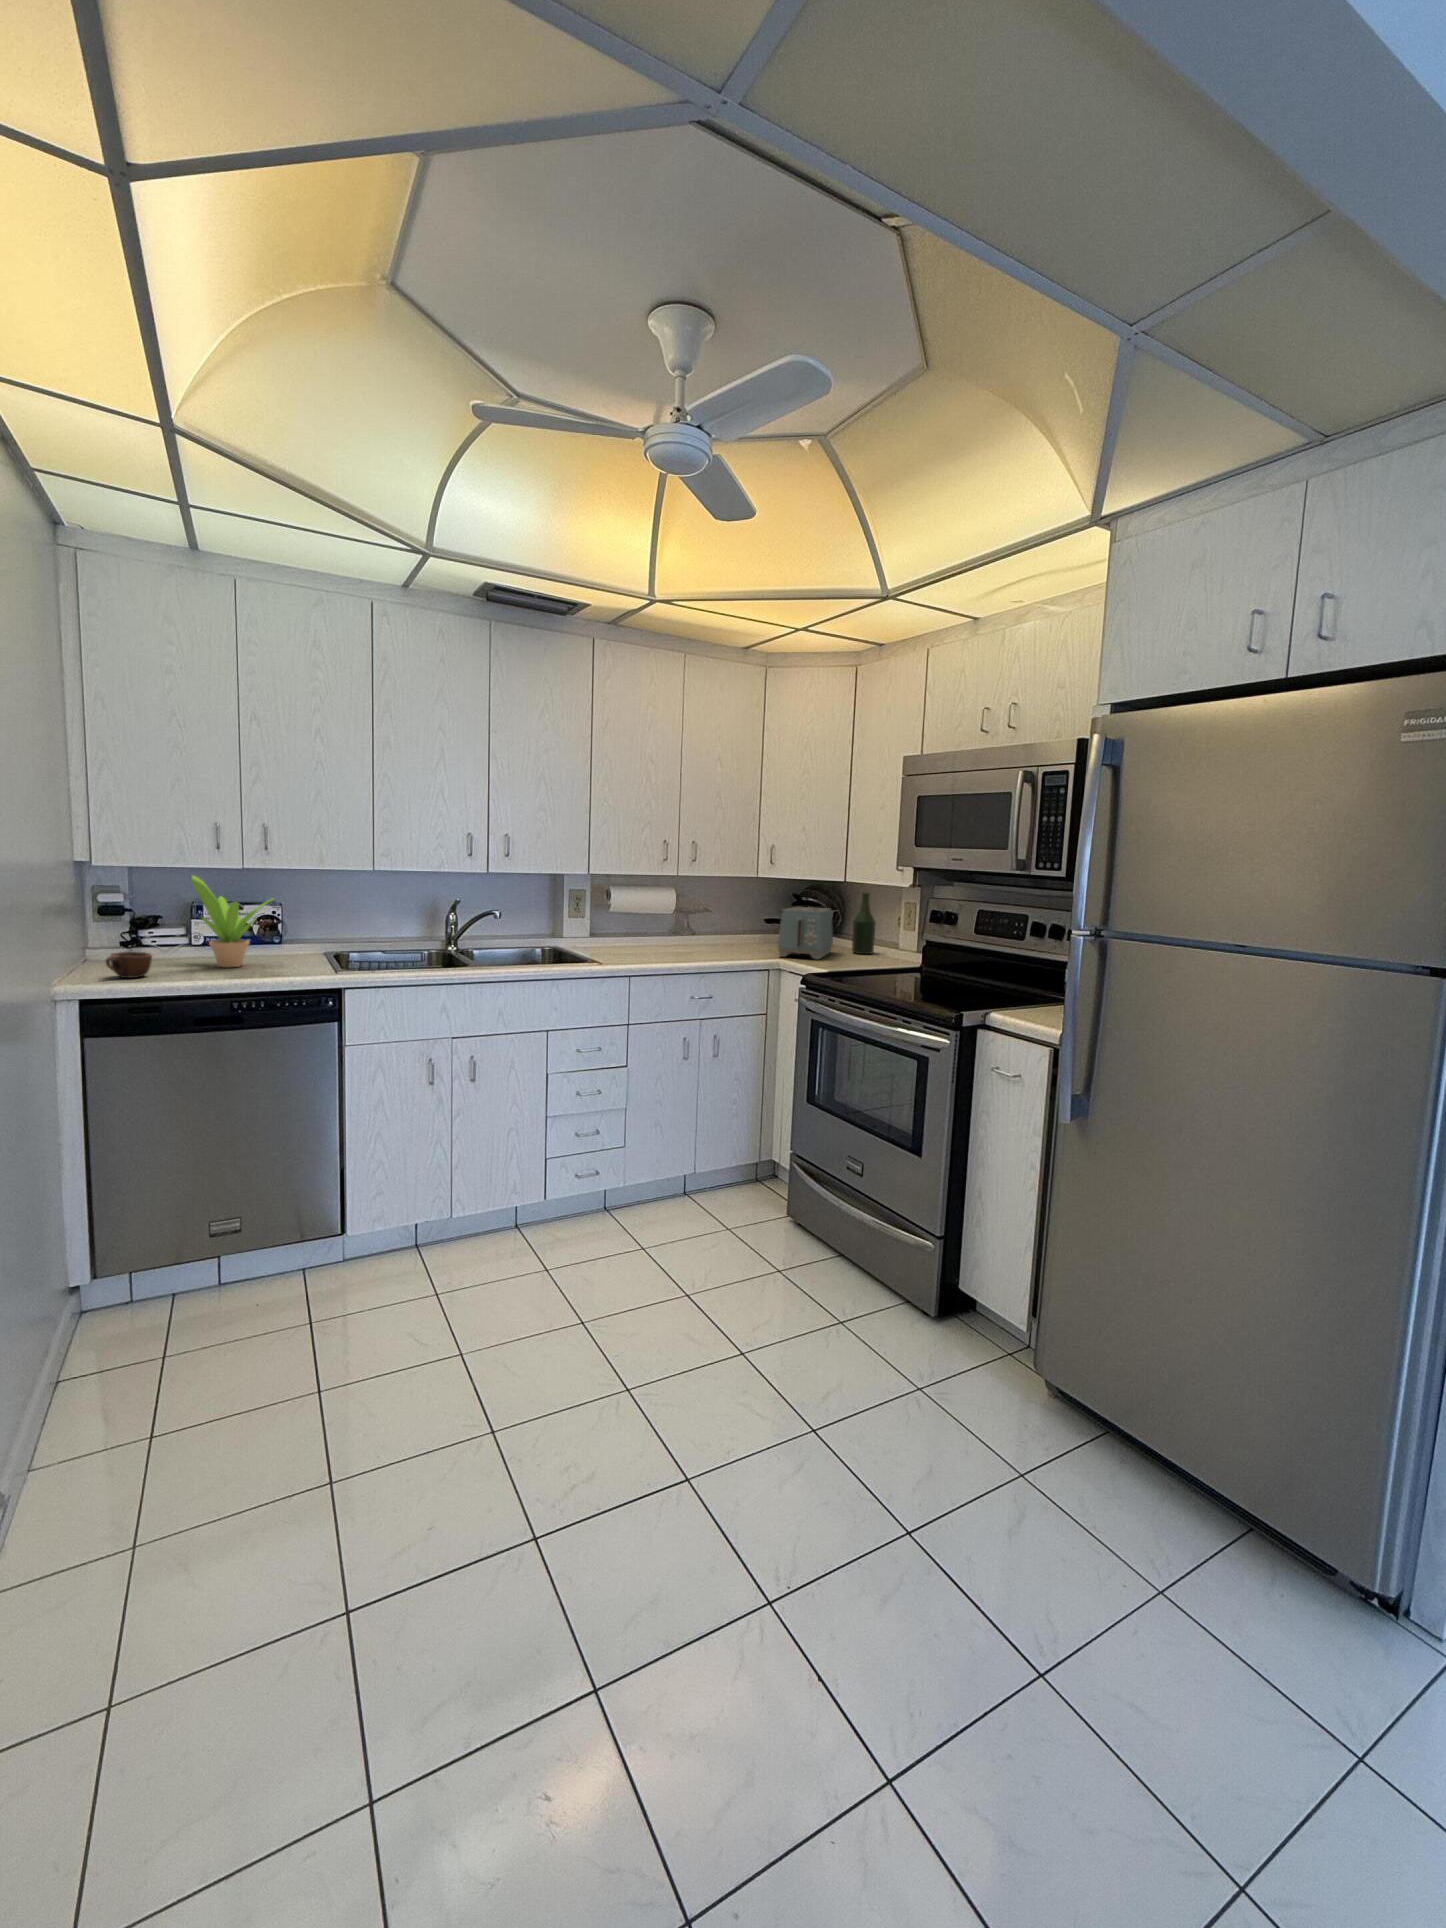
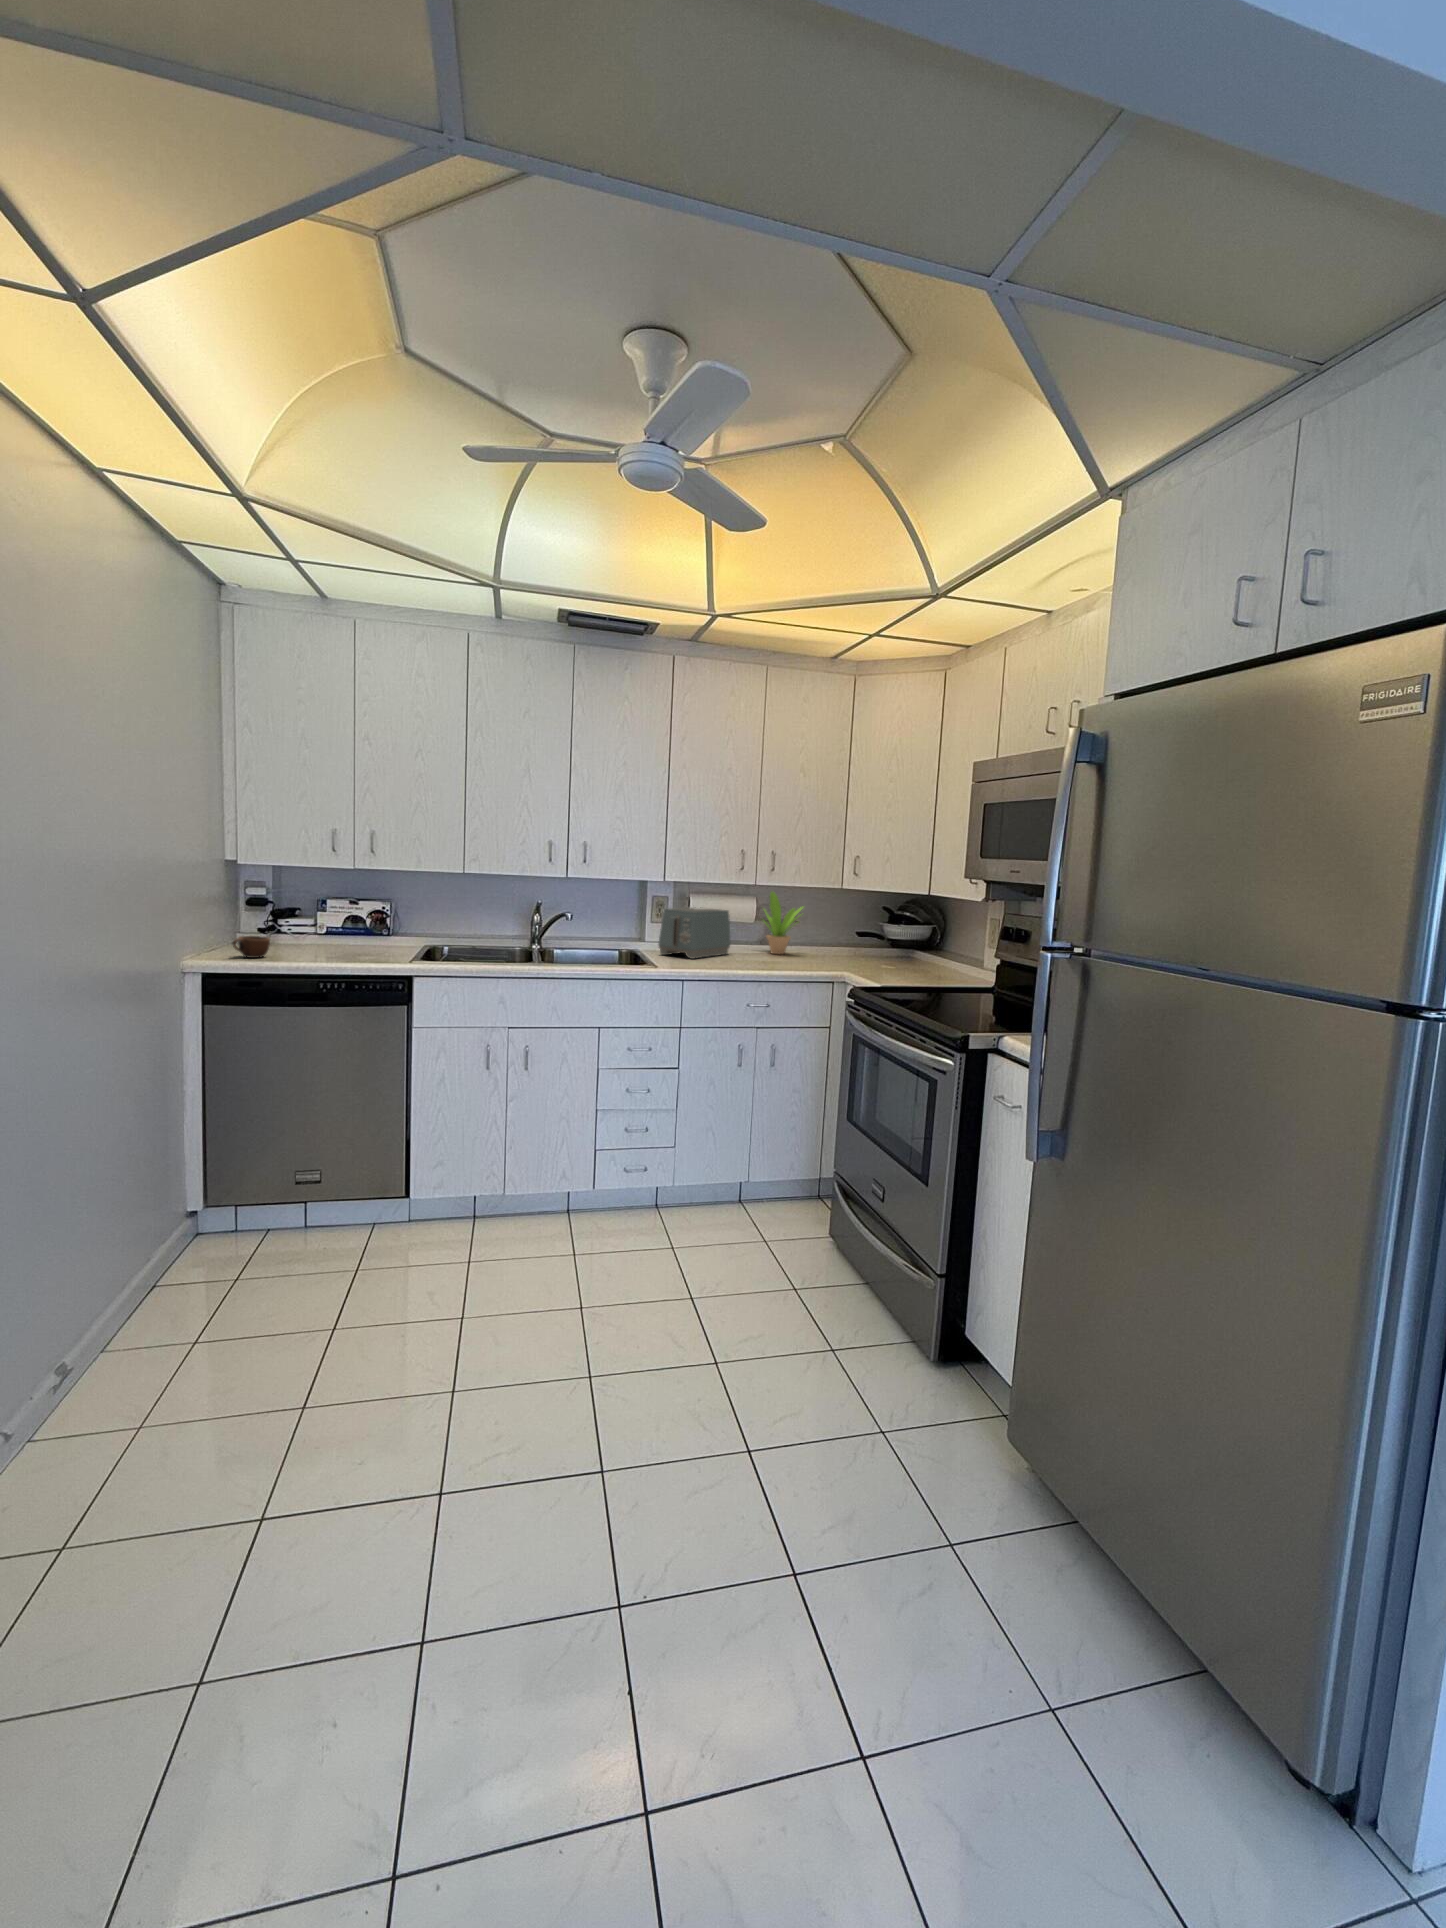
potted plant: present [191,875,273,967] -> present [764,892,803,954]
bottle: present [852,893,875,954] -> none [937,908,963,974]
toaster: present [778,907,833,959] -> present [658,907,730,959]

